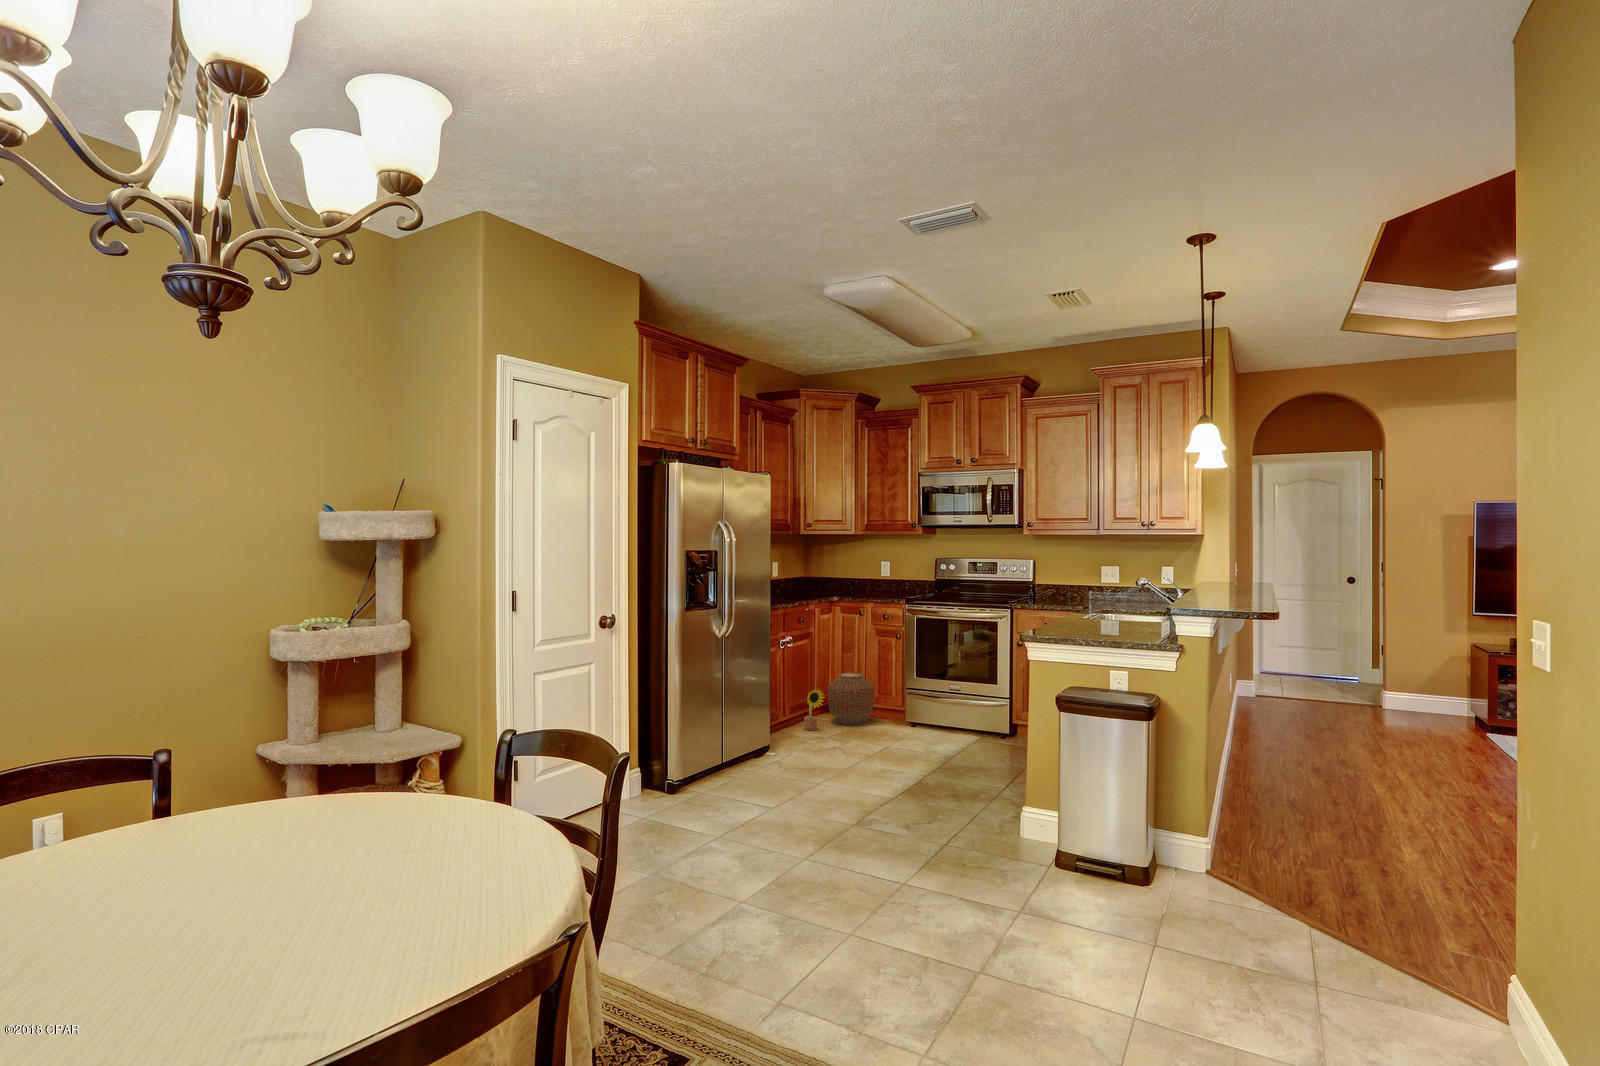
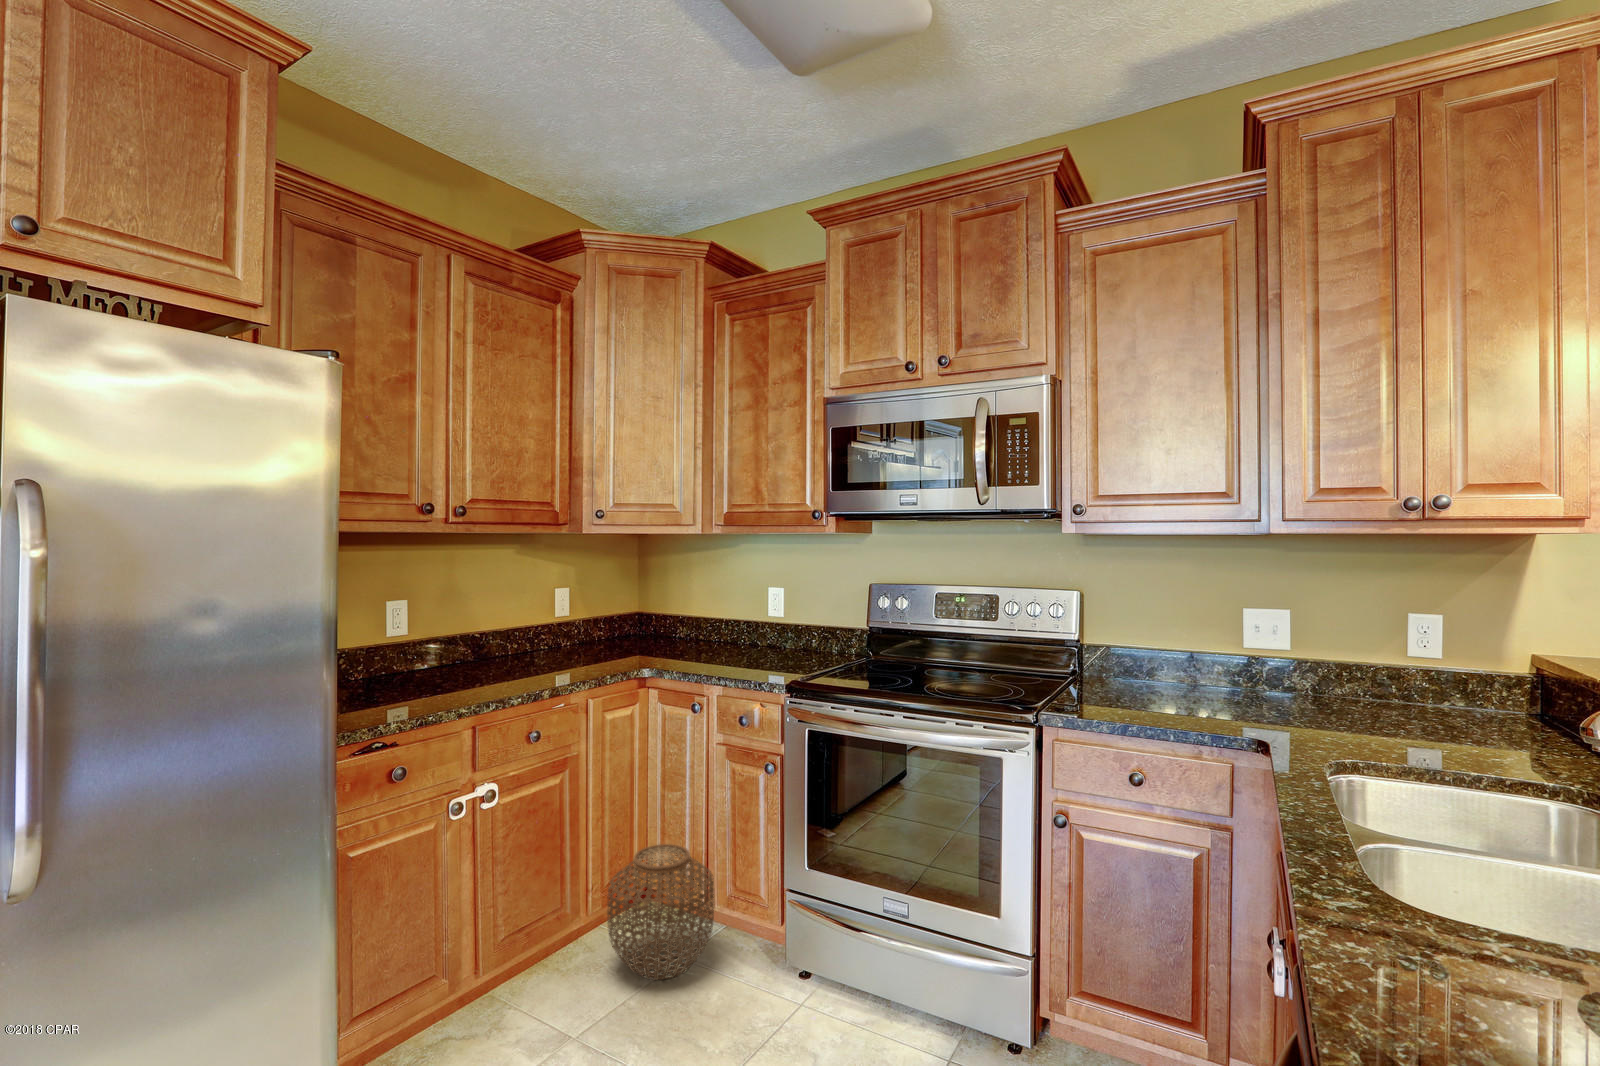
decorative plant: present [804,689,825,730] -> none [522,914,577,1014]

